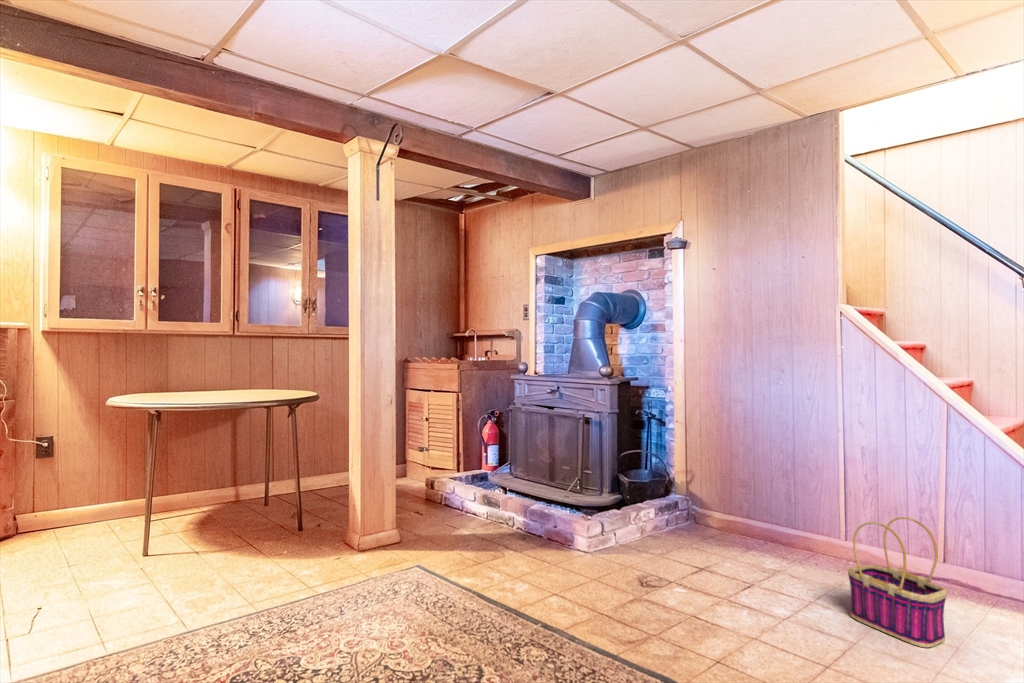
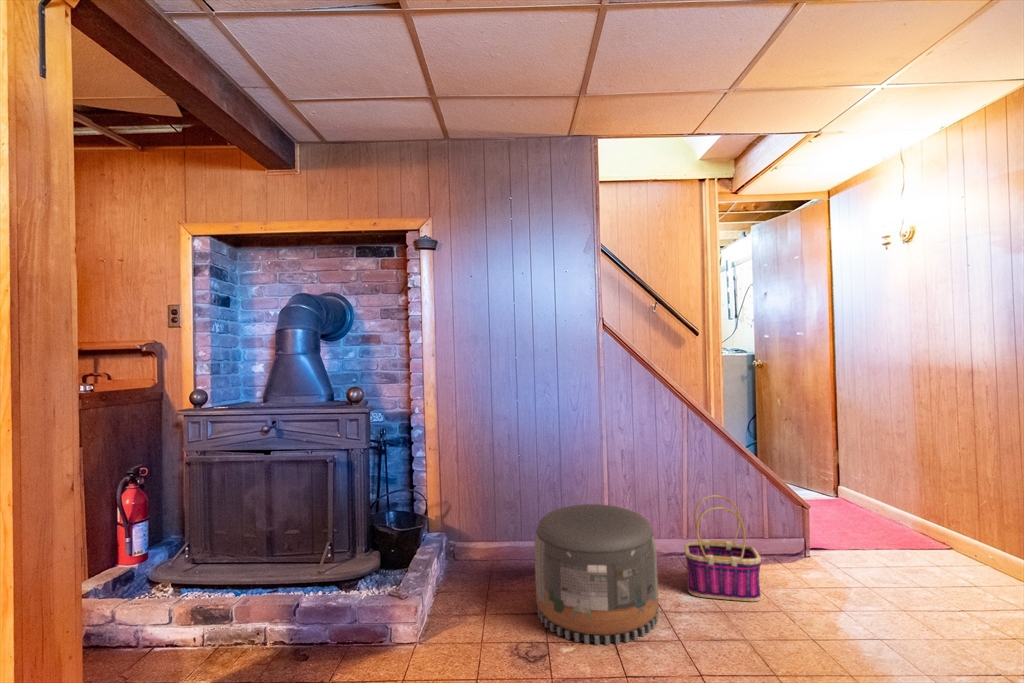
pouf: none [675,490,798,614] -> present [534,504,658,645]

